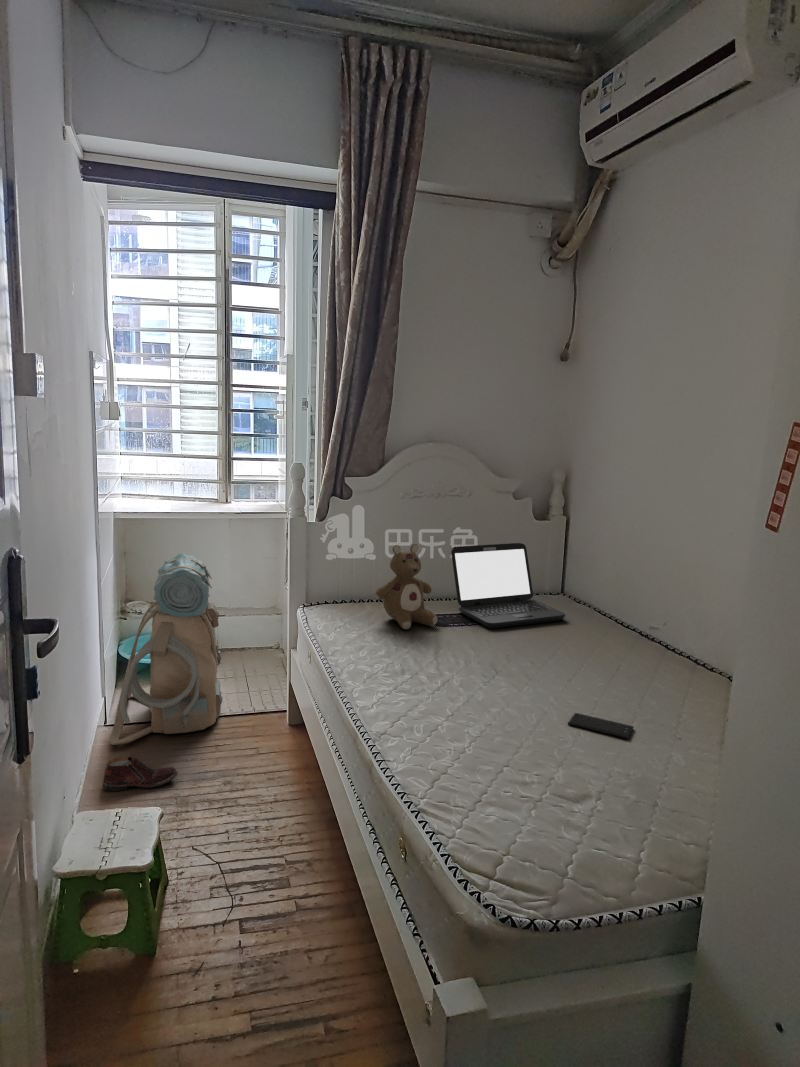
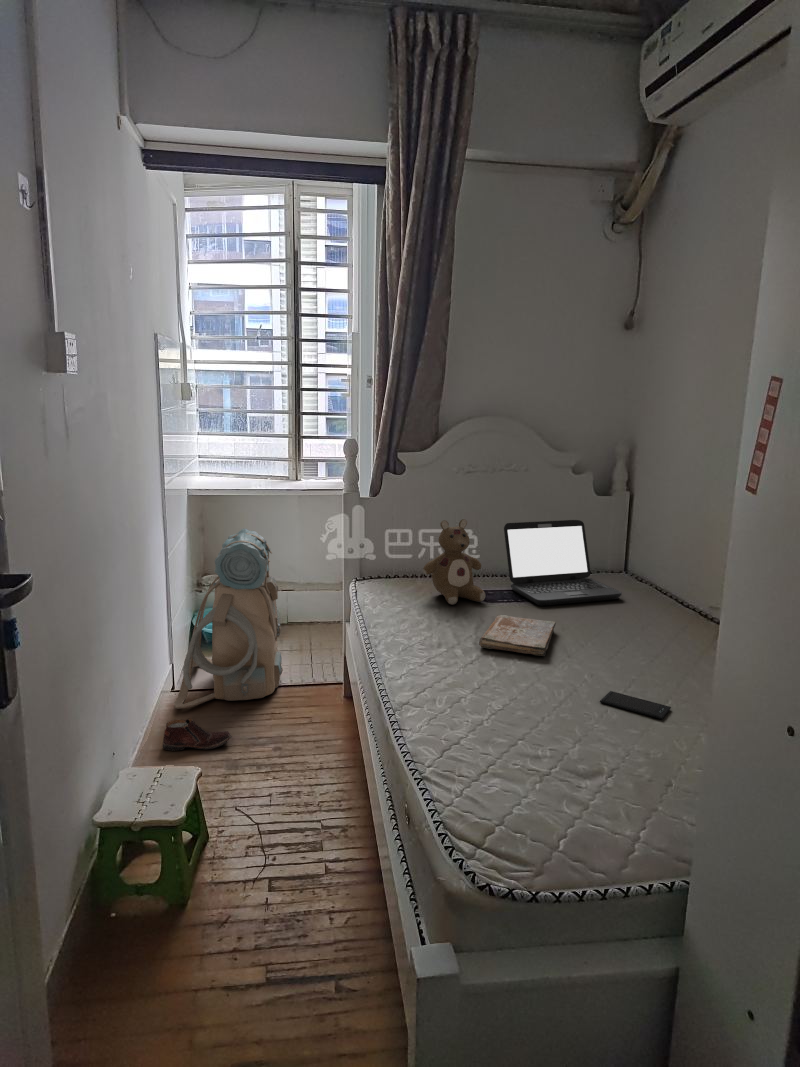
book: none [442,639,511,680] -> present [479,615,556,656]

